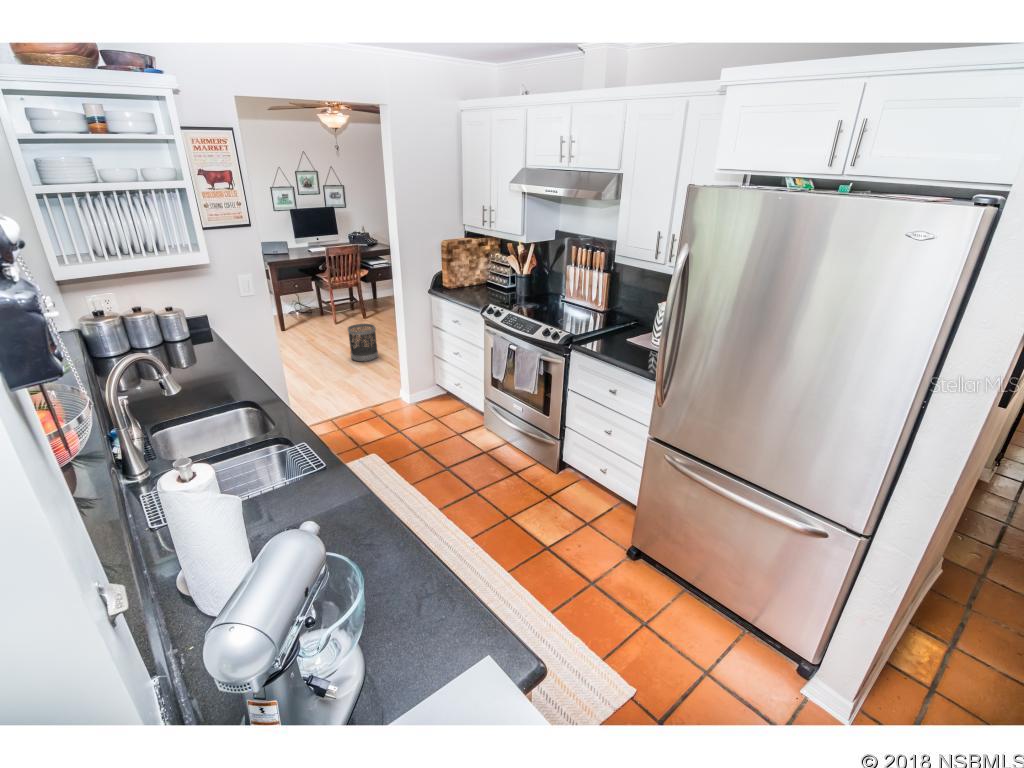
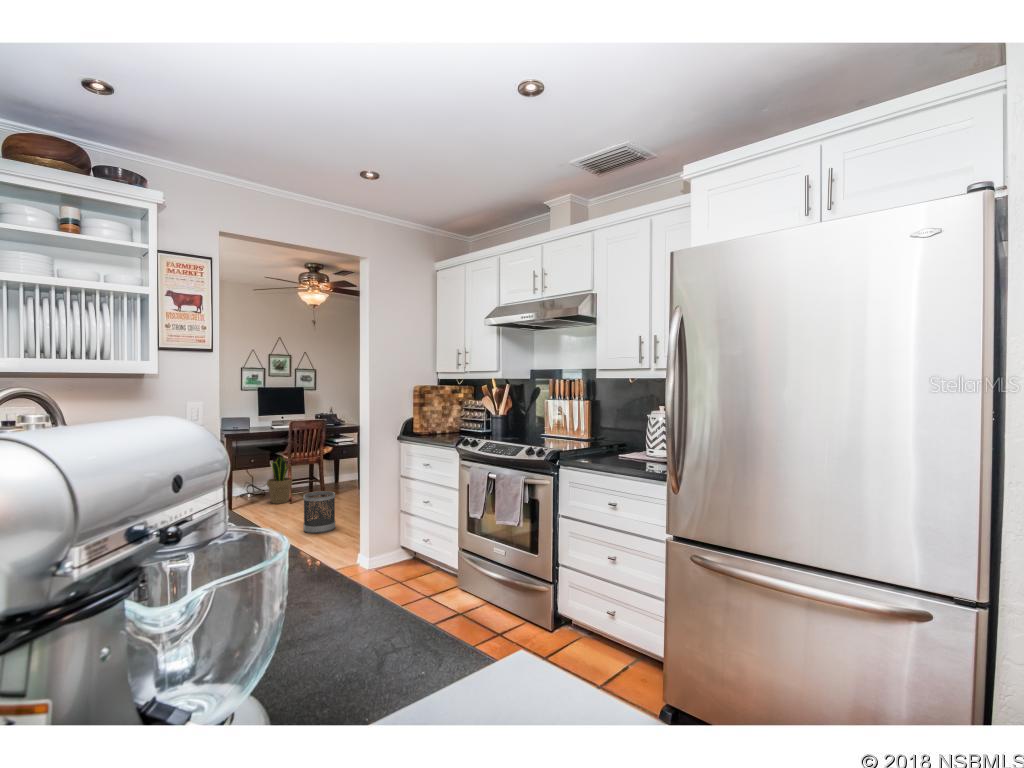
potted plant: none [312,282,336,325] -> present [267,457,292,504]

